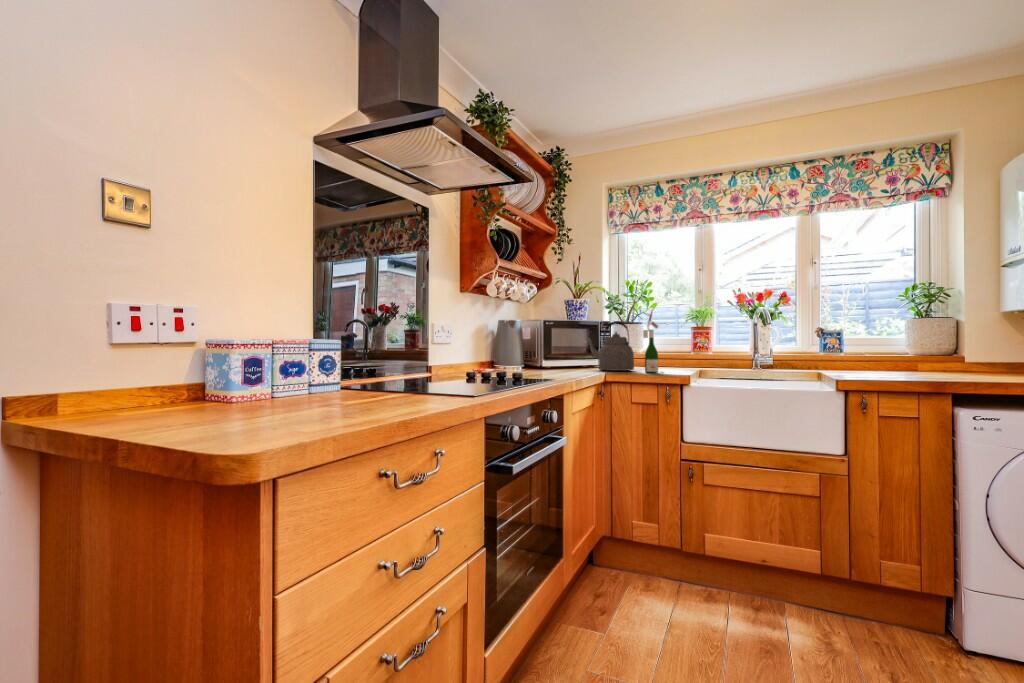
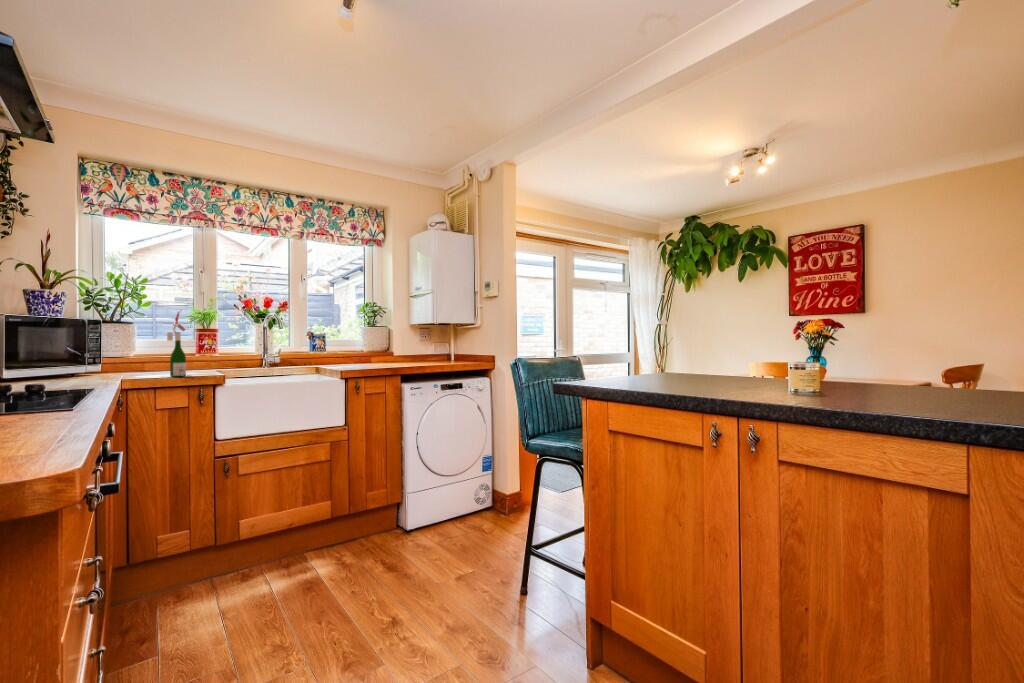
kettle: present [586,321,634,371] -> none [77,322,152,377]

